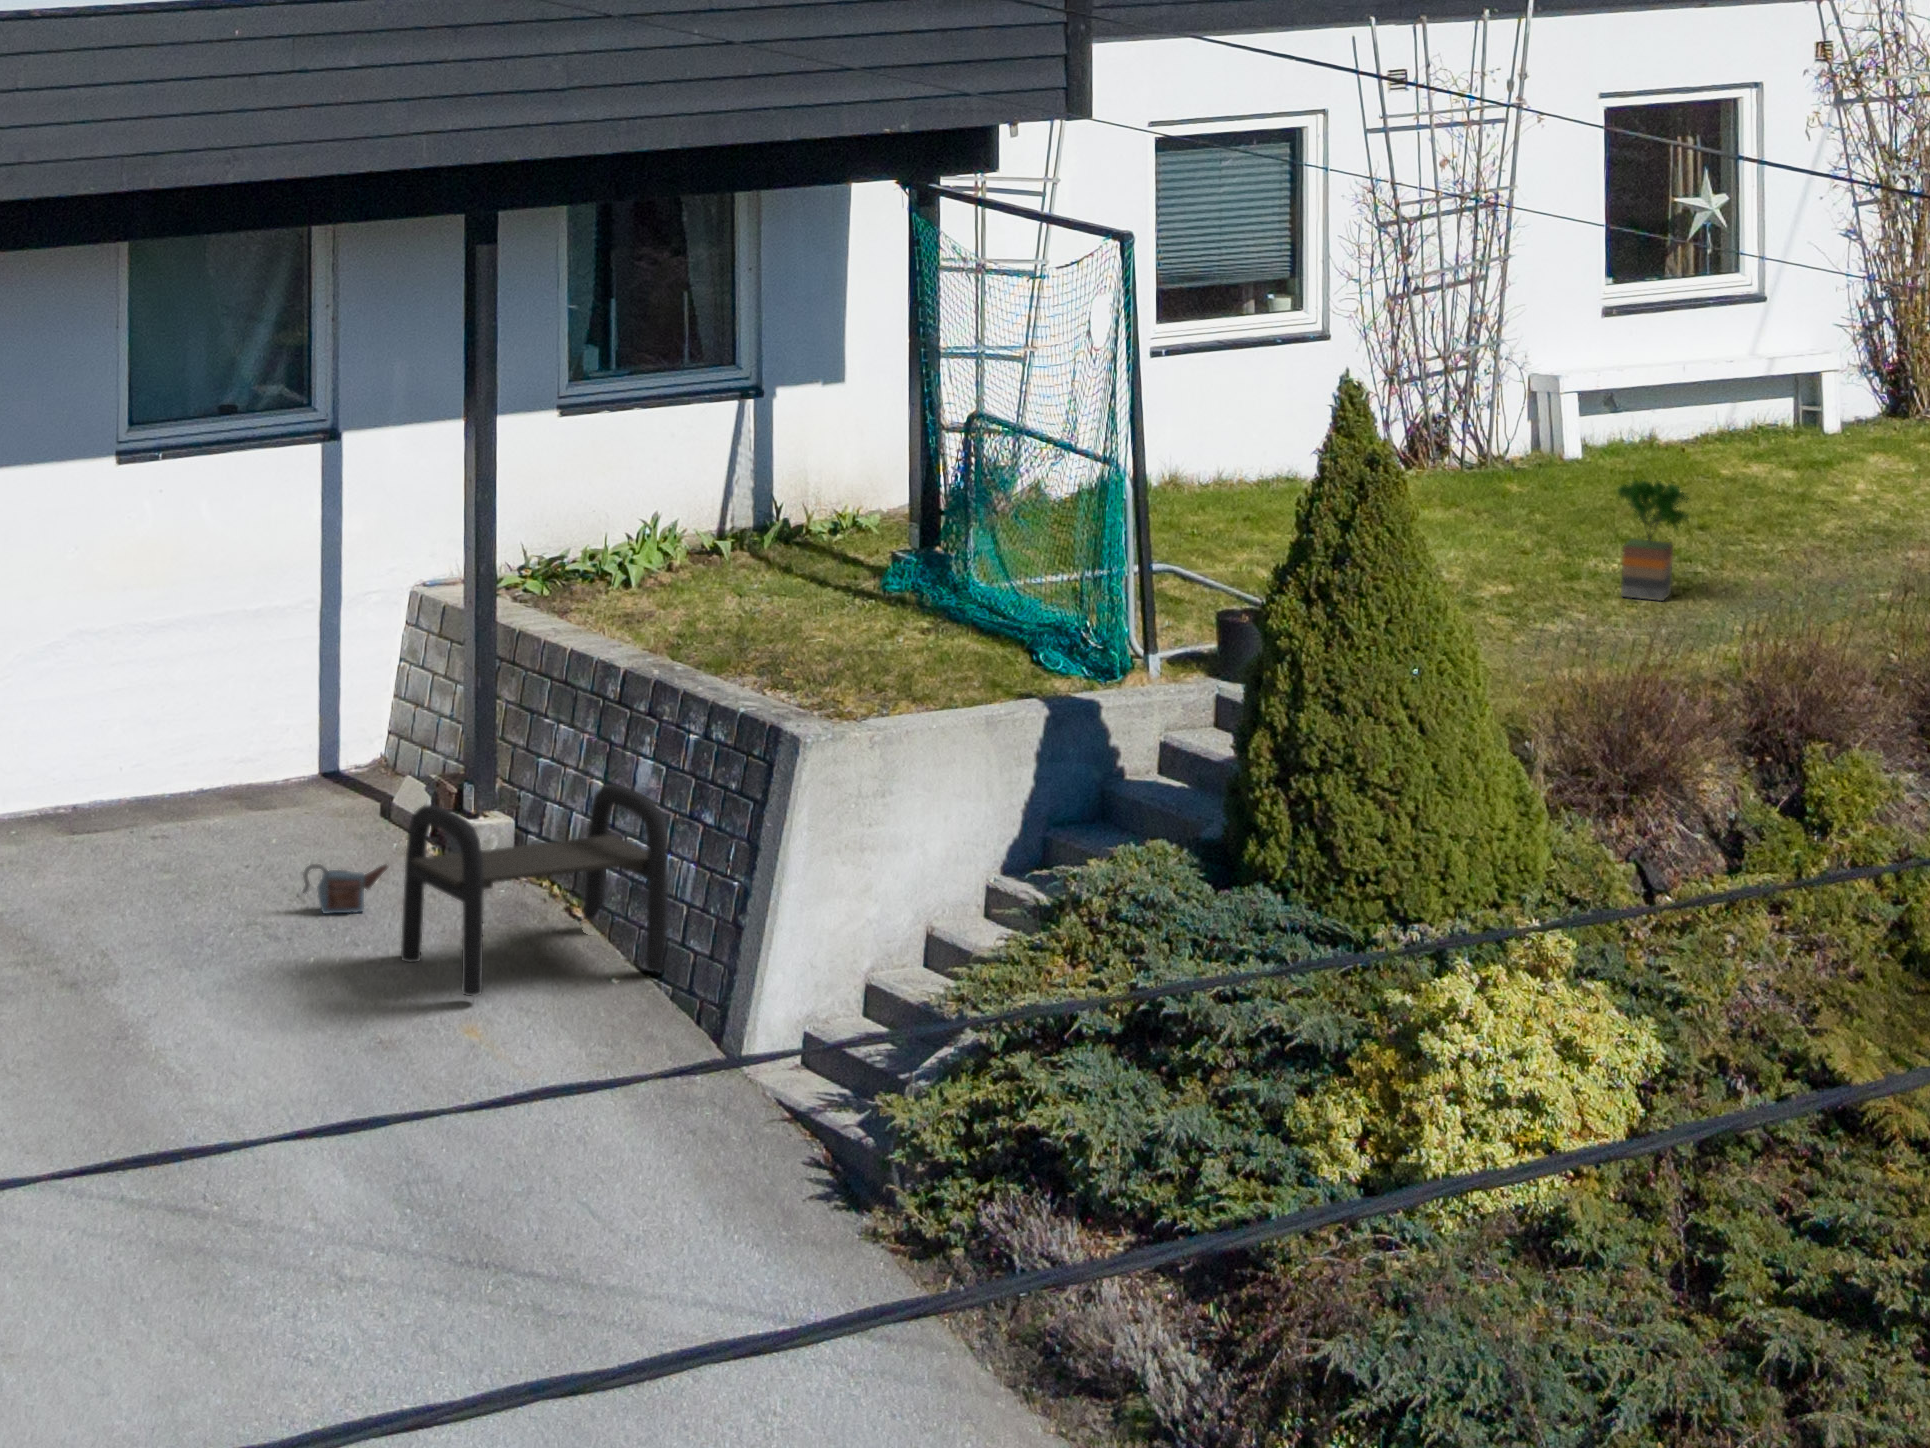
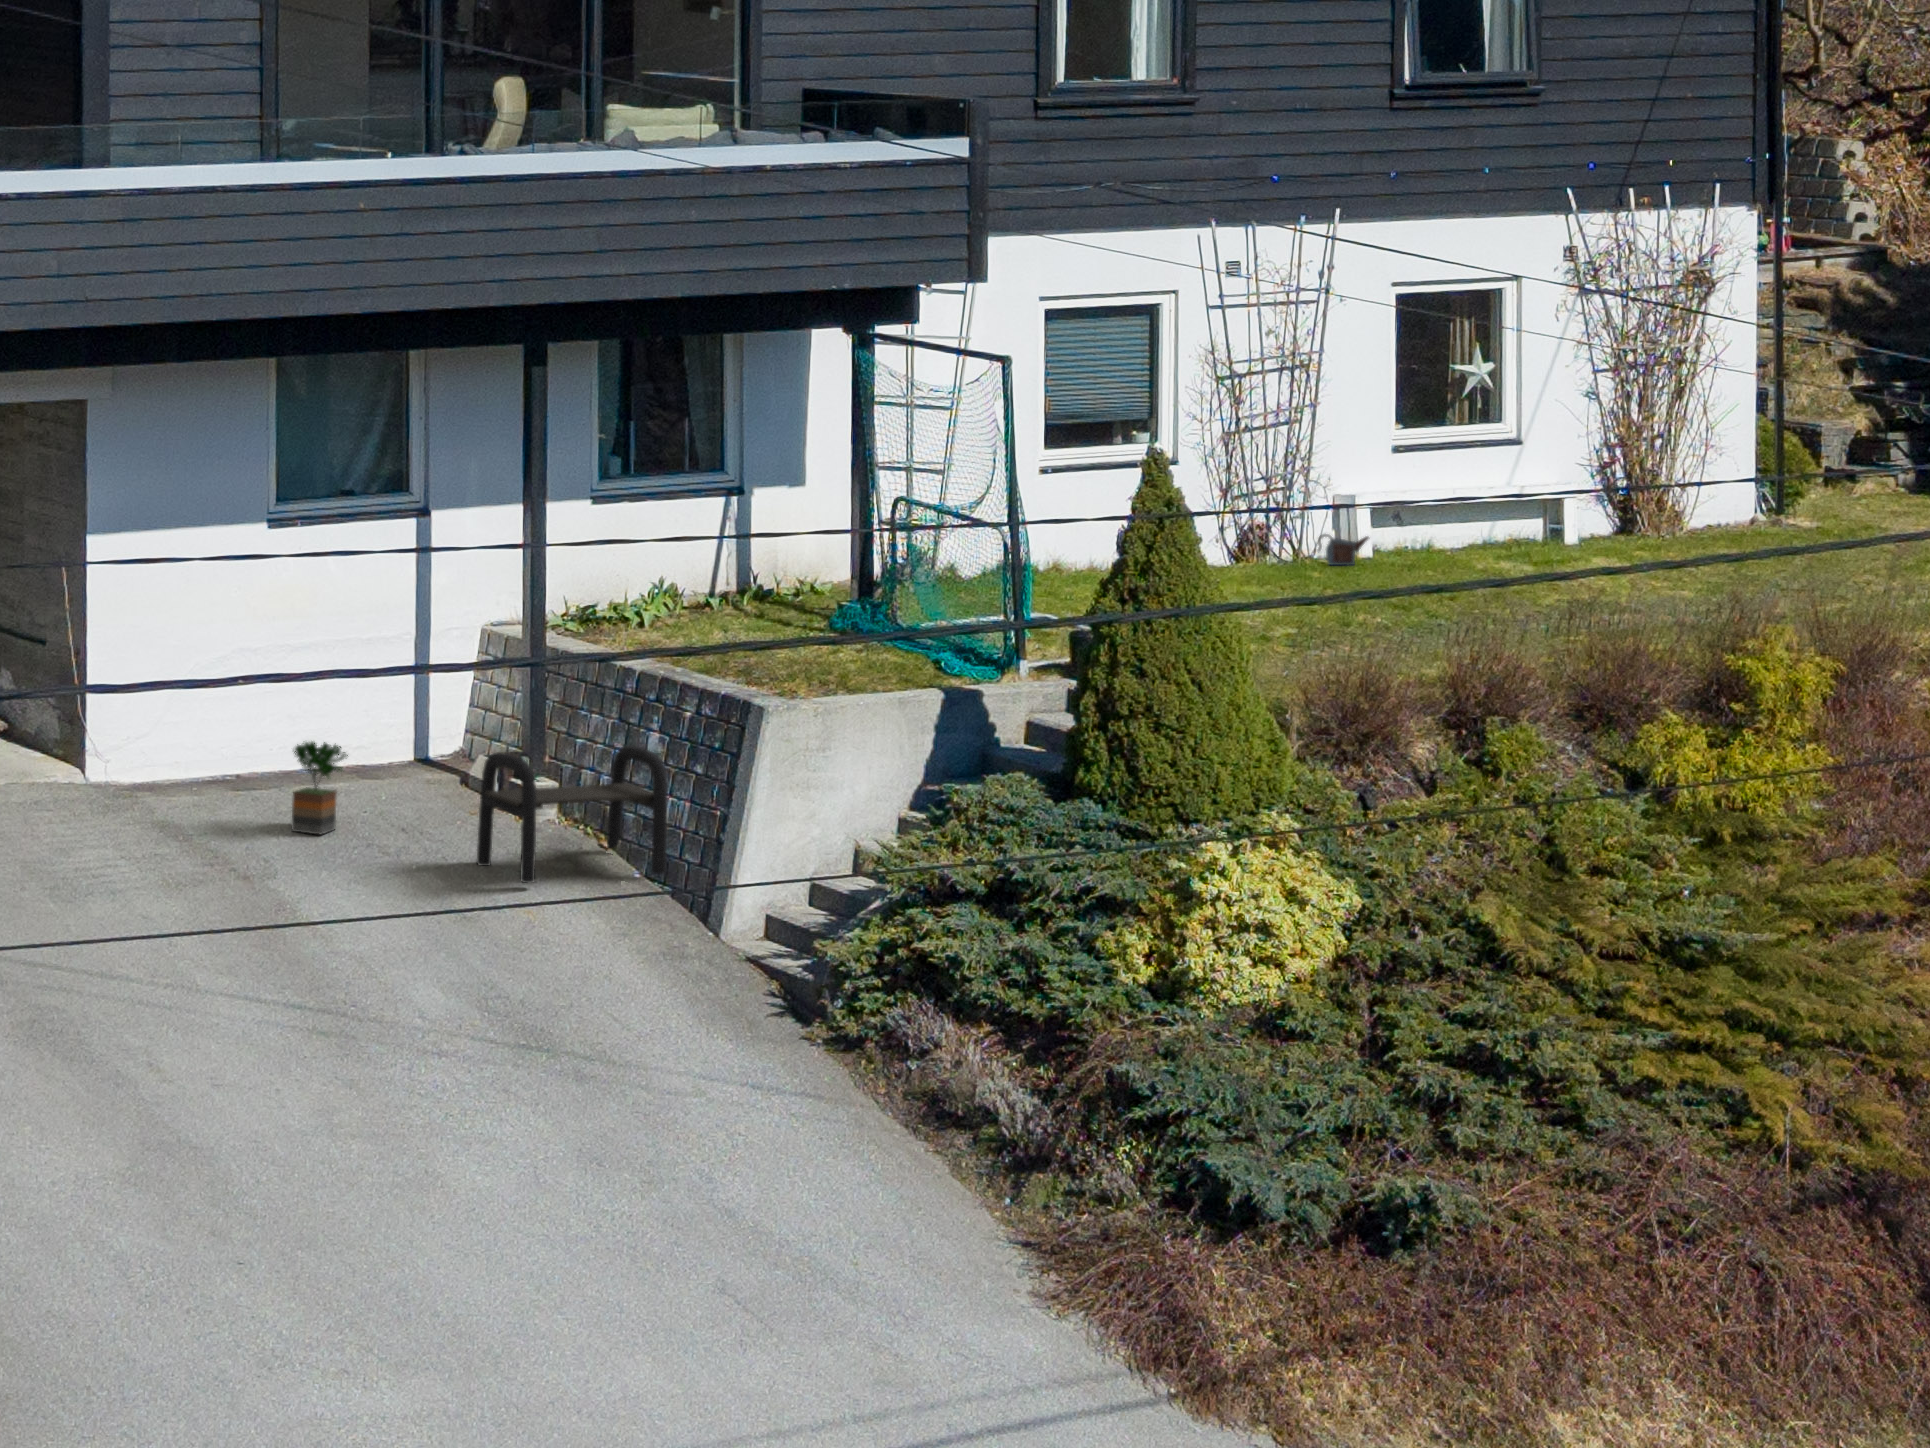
potted tree: present [1618,480,1689,601] -> present [292,742,348,834]
watering can: present [303,864,388,914] -> present [1318,534,1369,565]

